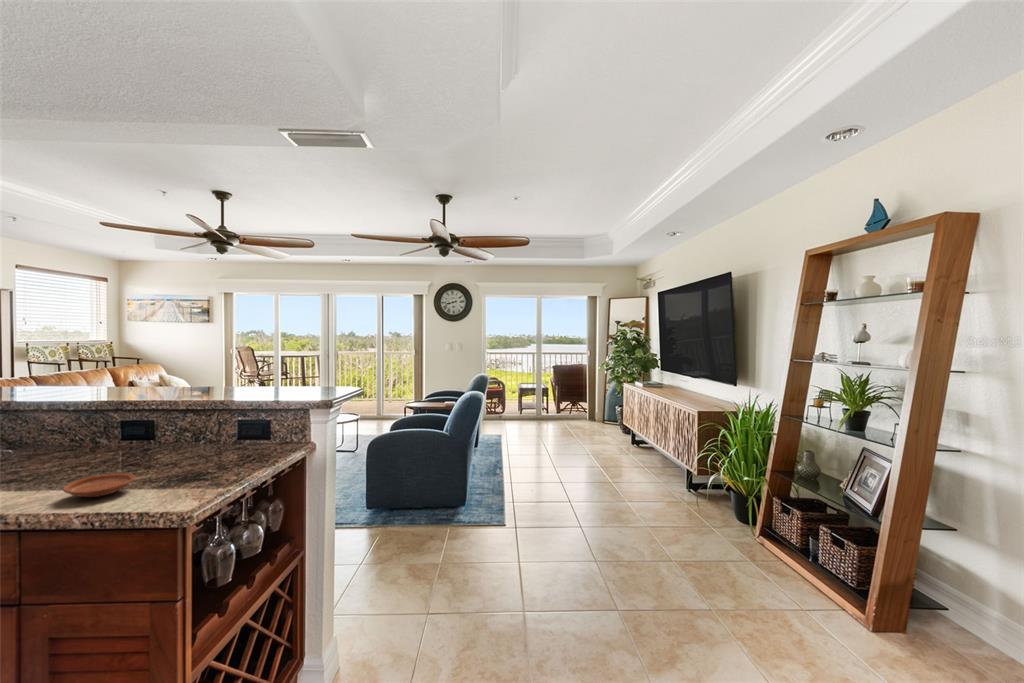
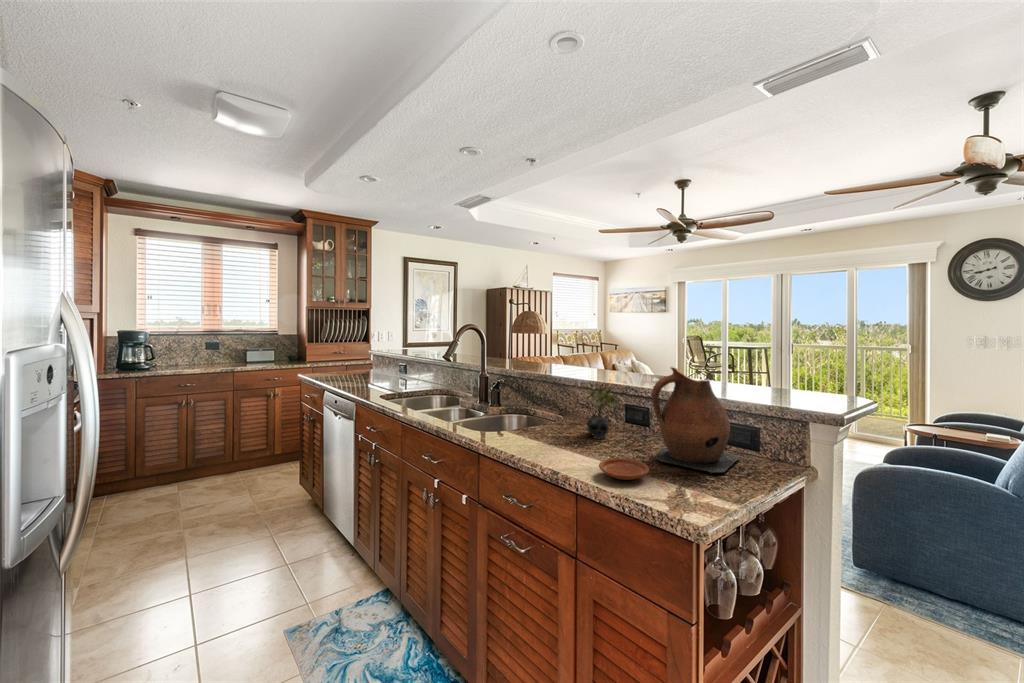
ceramic pitcher: none [144,369,249,469] -> present [652,367,740,474]
succulent plant: none [49,400,106,466] -> present [585,385,618,439]

